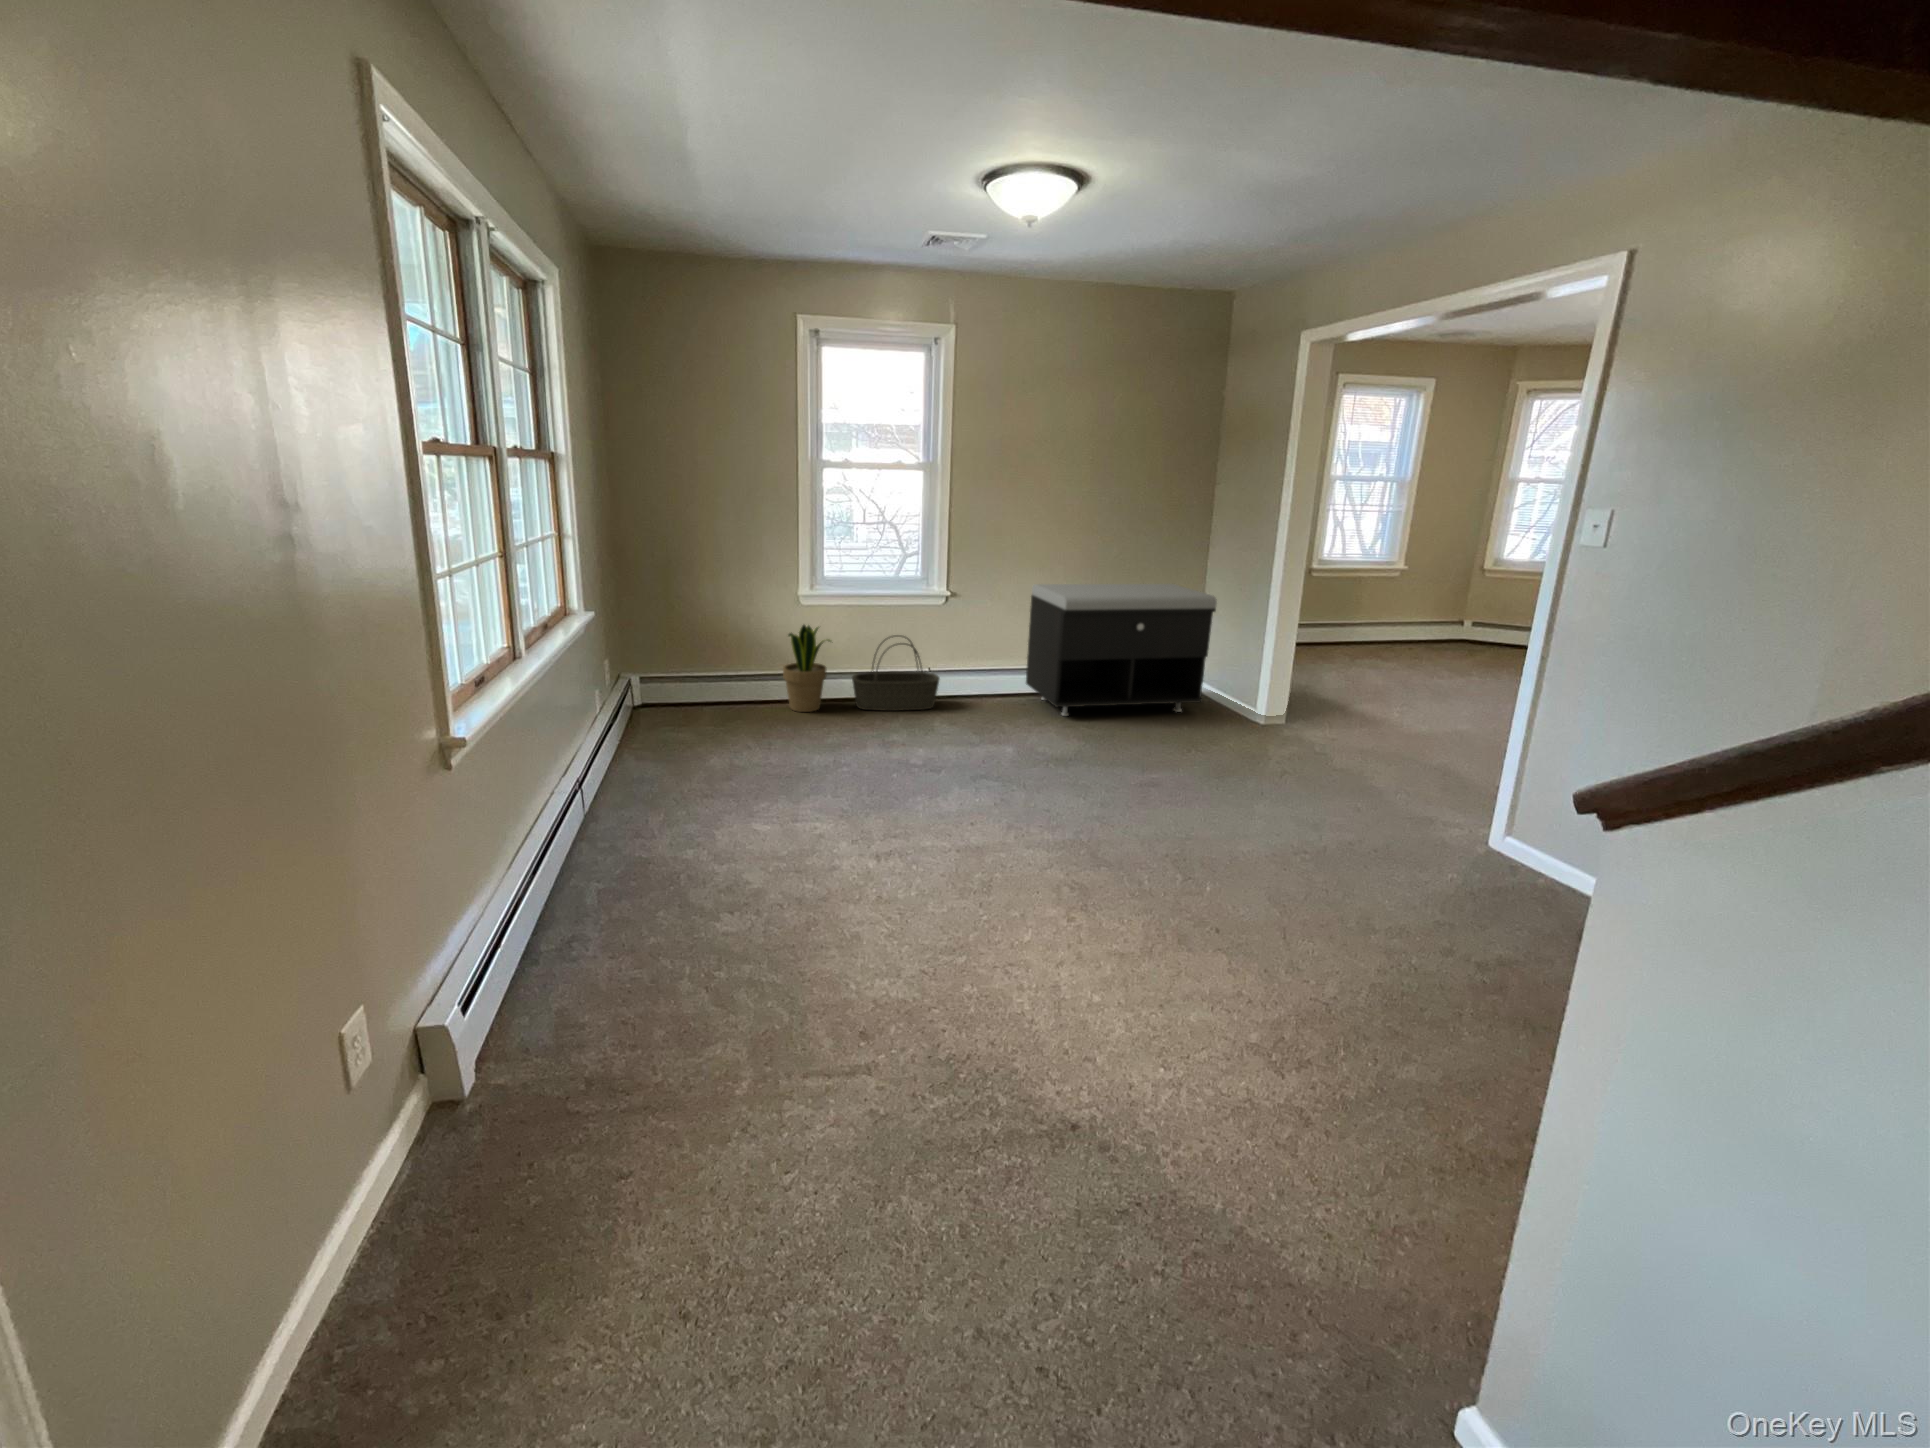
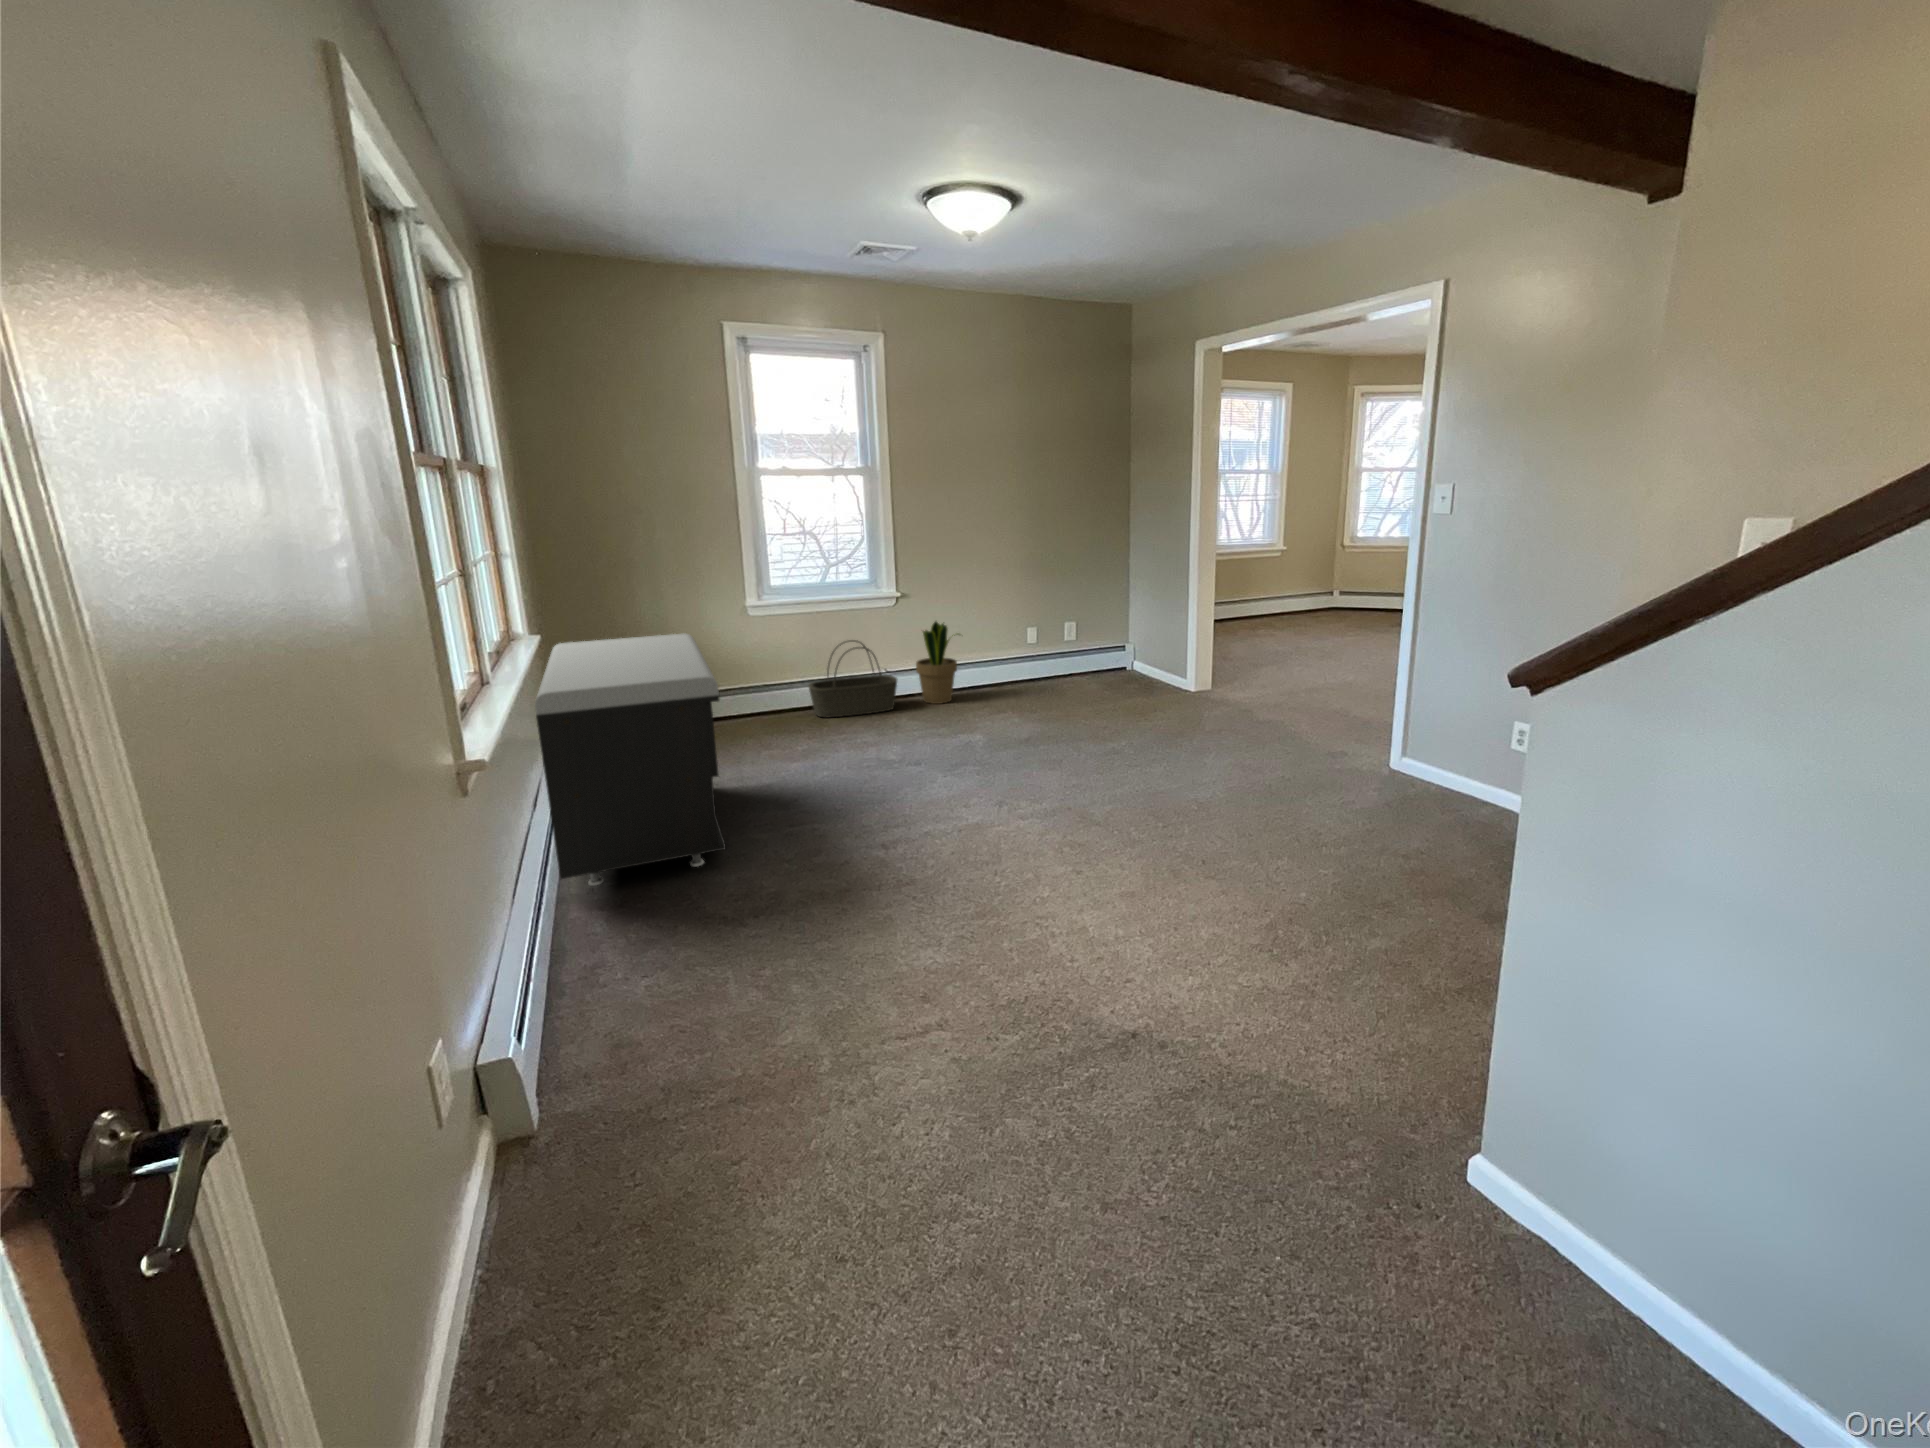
storage bench: present [1026,584,1217,716] -> present [535,634,726,886]
potted plant: present [783,625,830,712] -> present [916,622,959,704]

